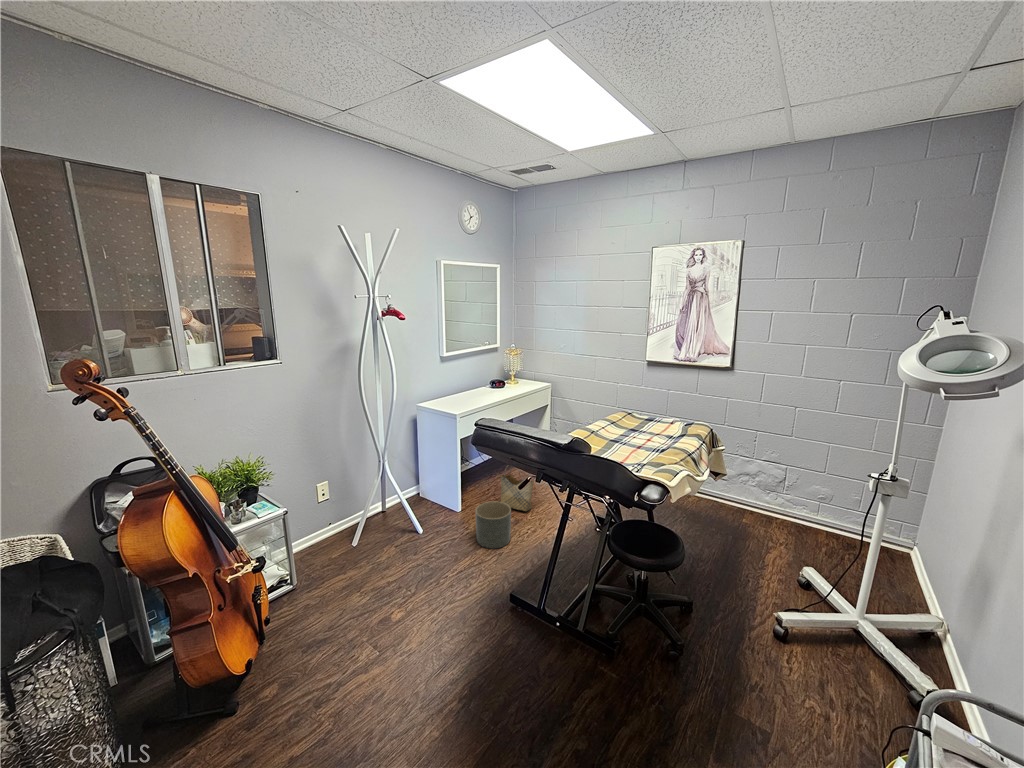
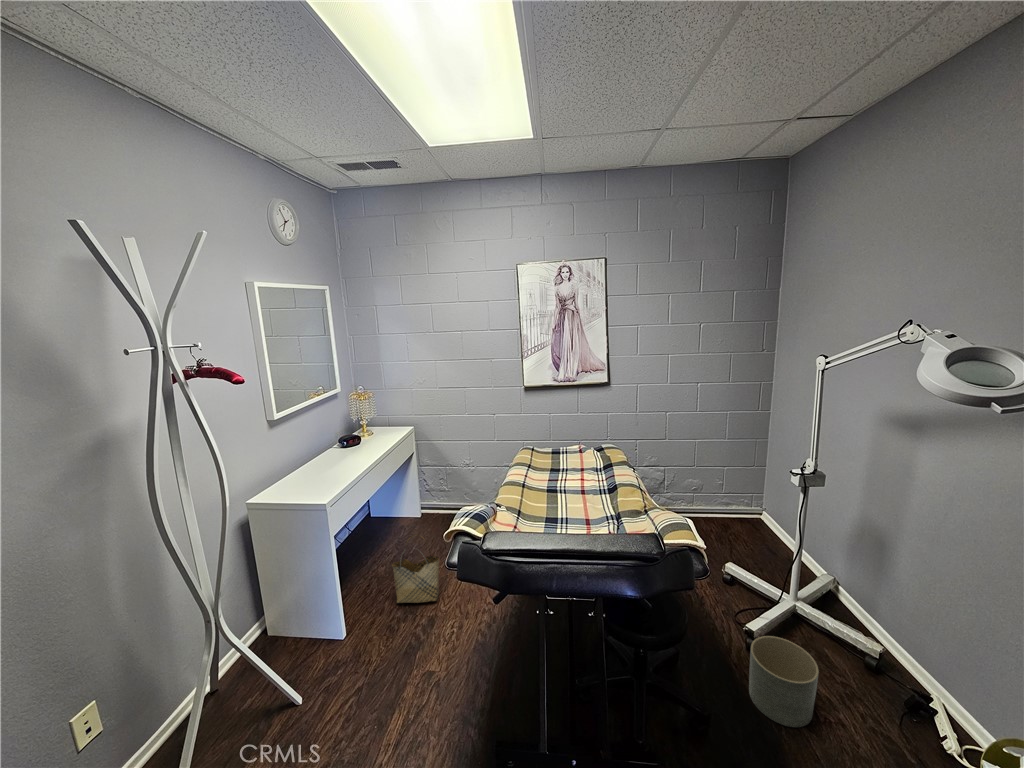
planter: present [475,501,511,549] -> present [749,636,819,727]

